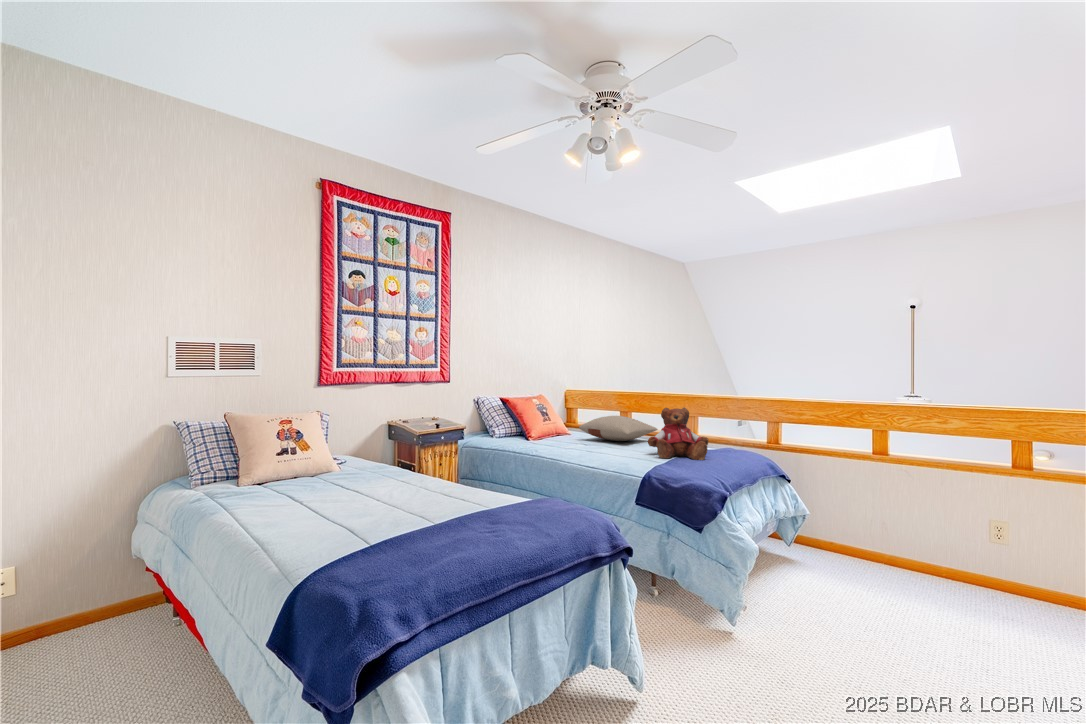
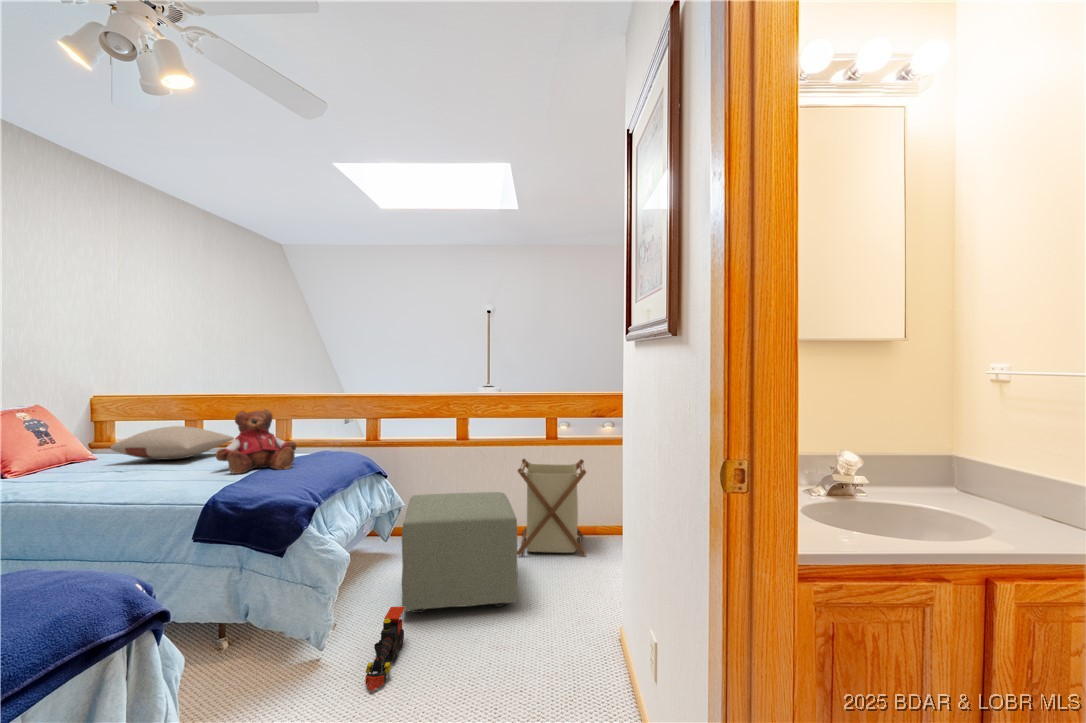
laundry basket: none [950,487,1067,625] -> present [517,459,586,556]
ottoman: none [808,504,953,647] -> present [402,492,518,613]
toy train: none [774,605,812,674] -> present [365,607,405,691]

